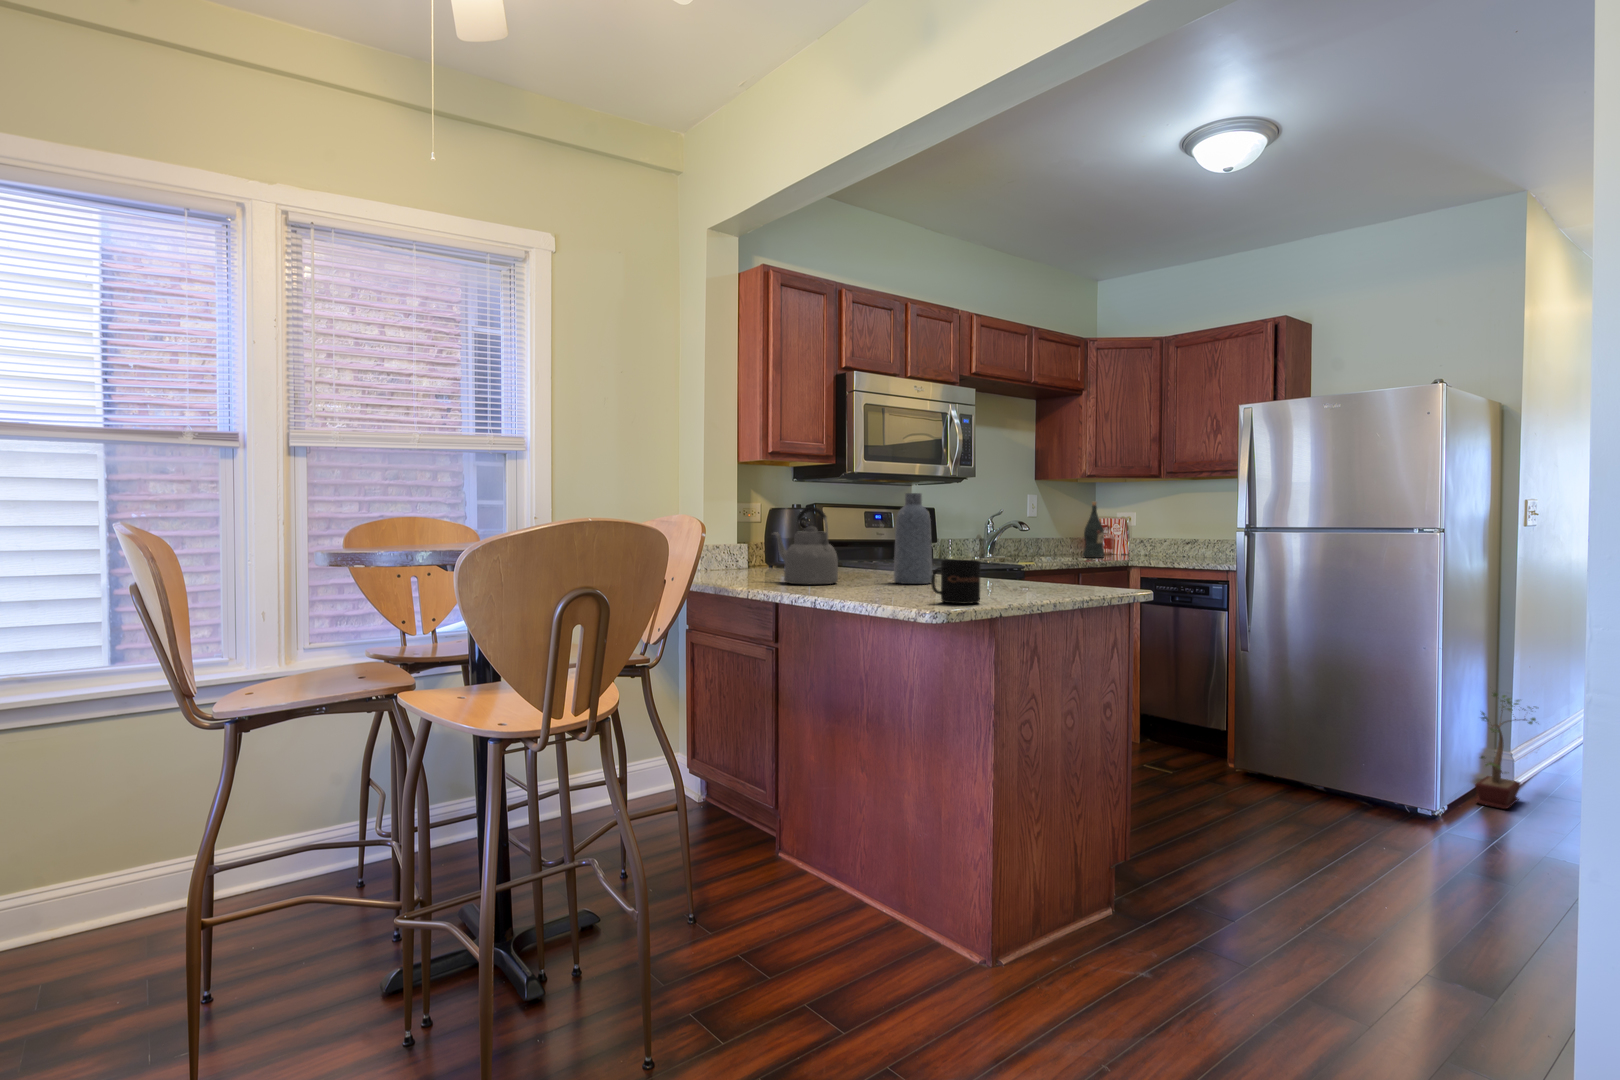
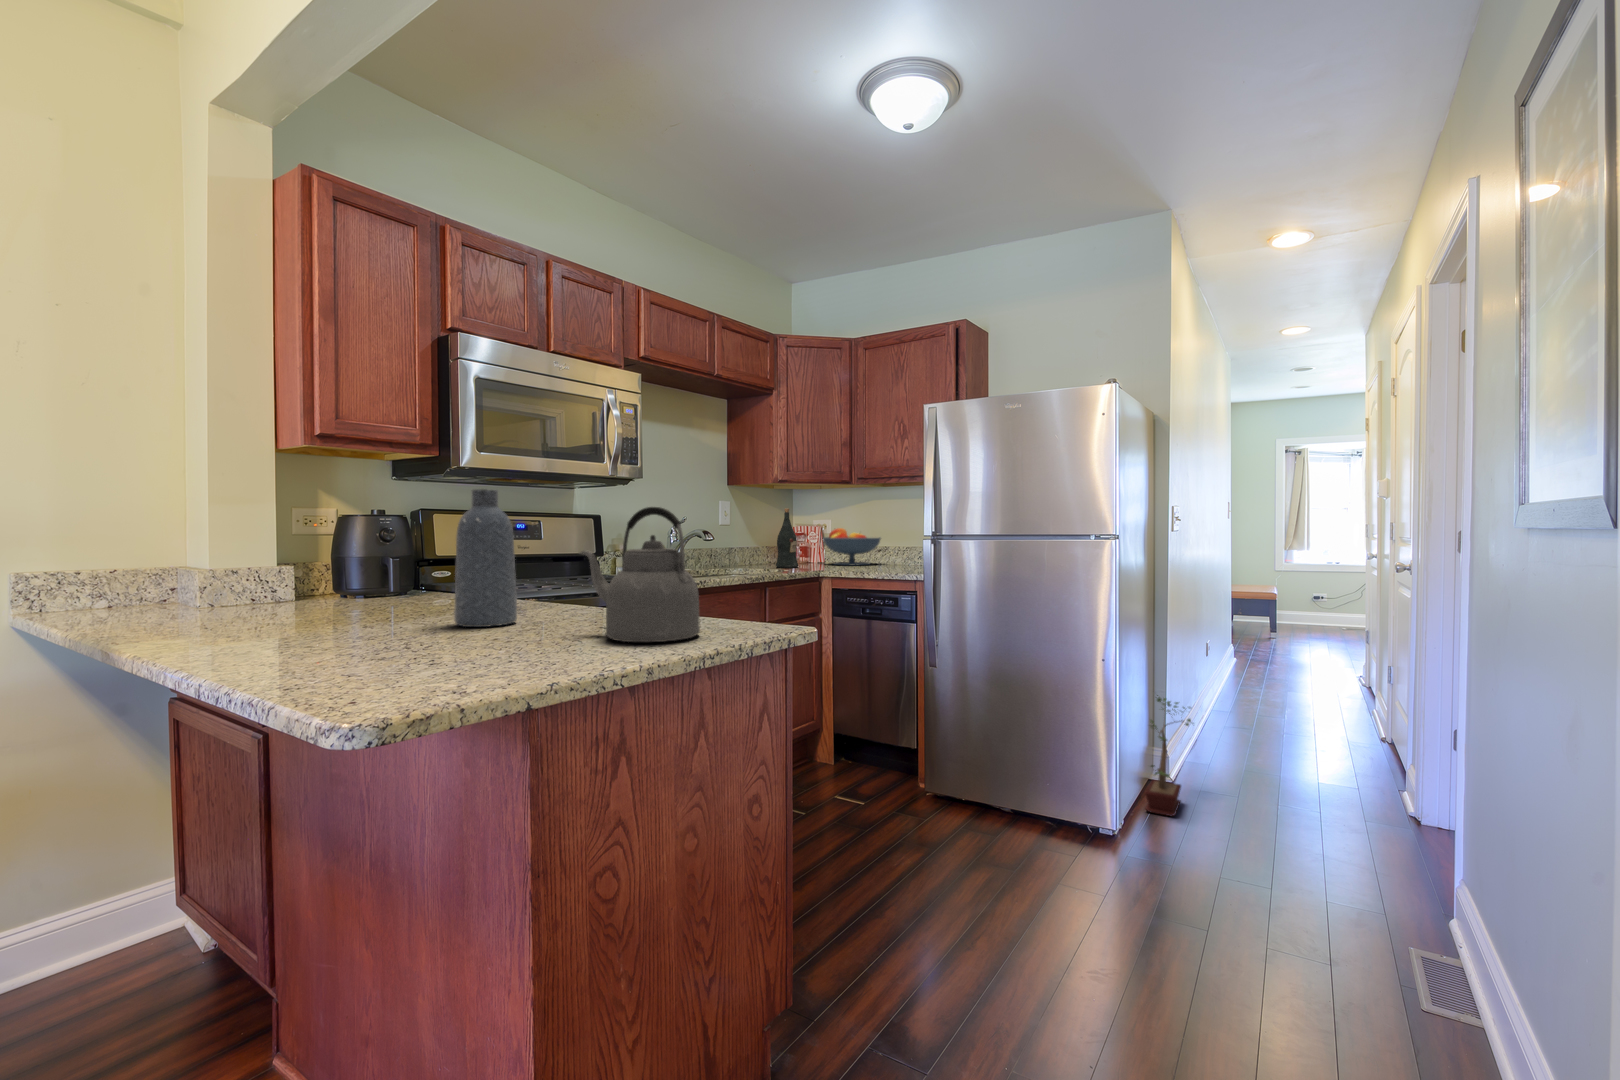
kettle: present [772,507,838,584] -> present [579,507,700,642]
fruit bowl: none [1128,521,1191,557] -> present [823,528,881,565]
mug: present [931,560,980,604] -> none [391,602,498,689]

